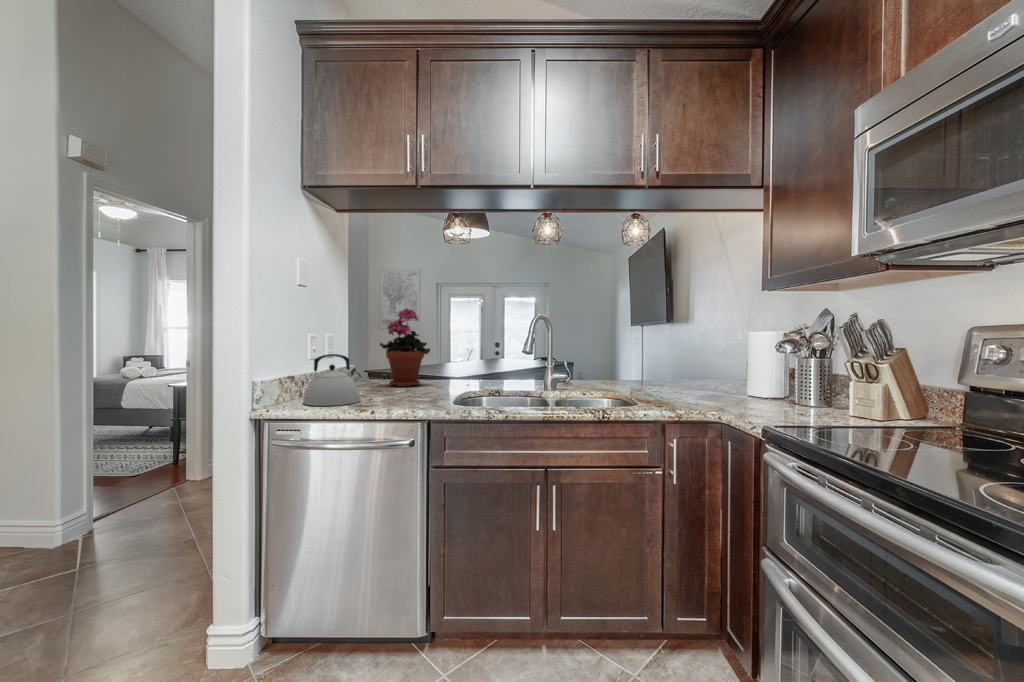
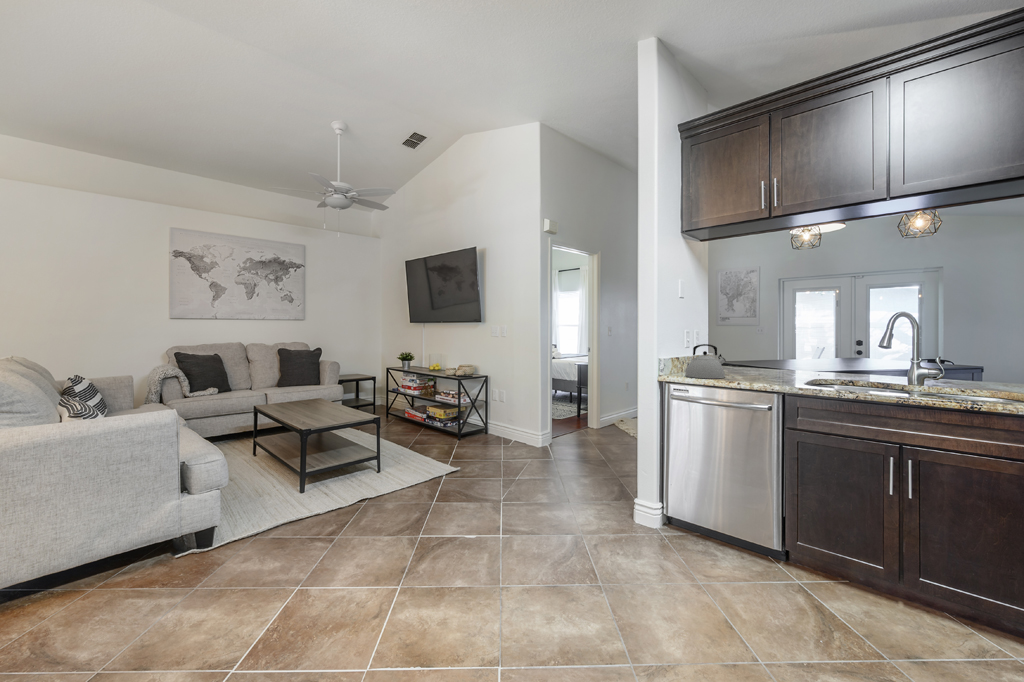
potted plant: present [380,309,430,387] -> none [736,309,781,371]

